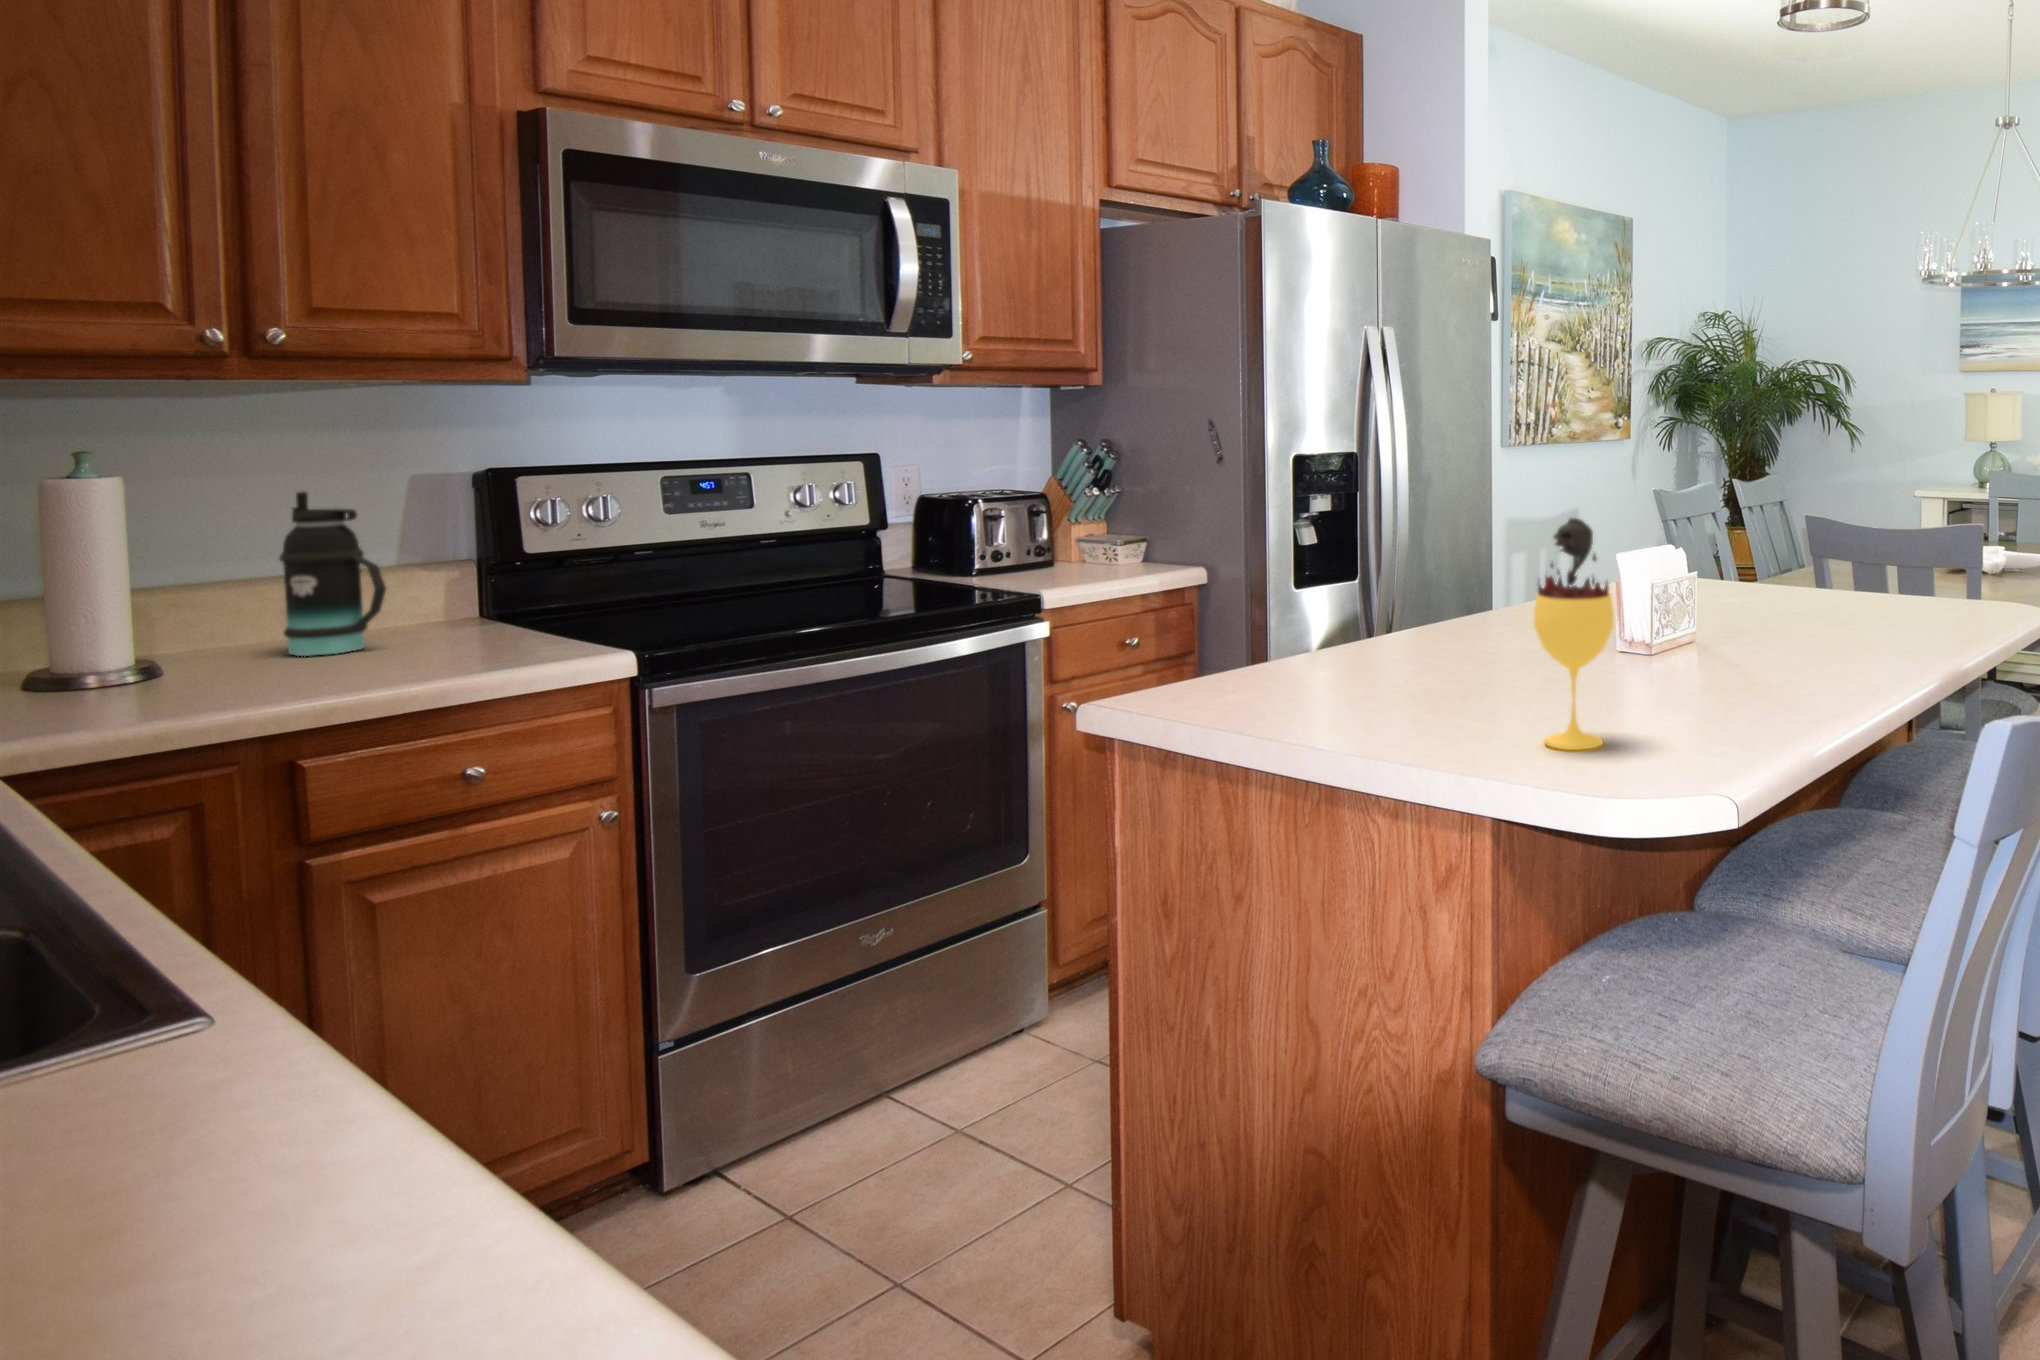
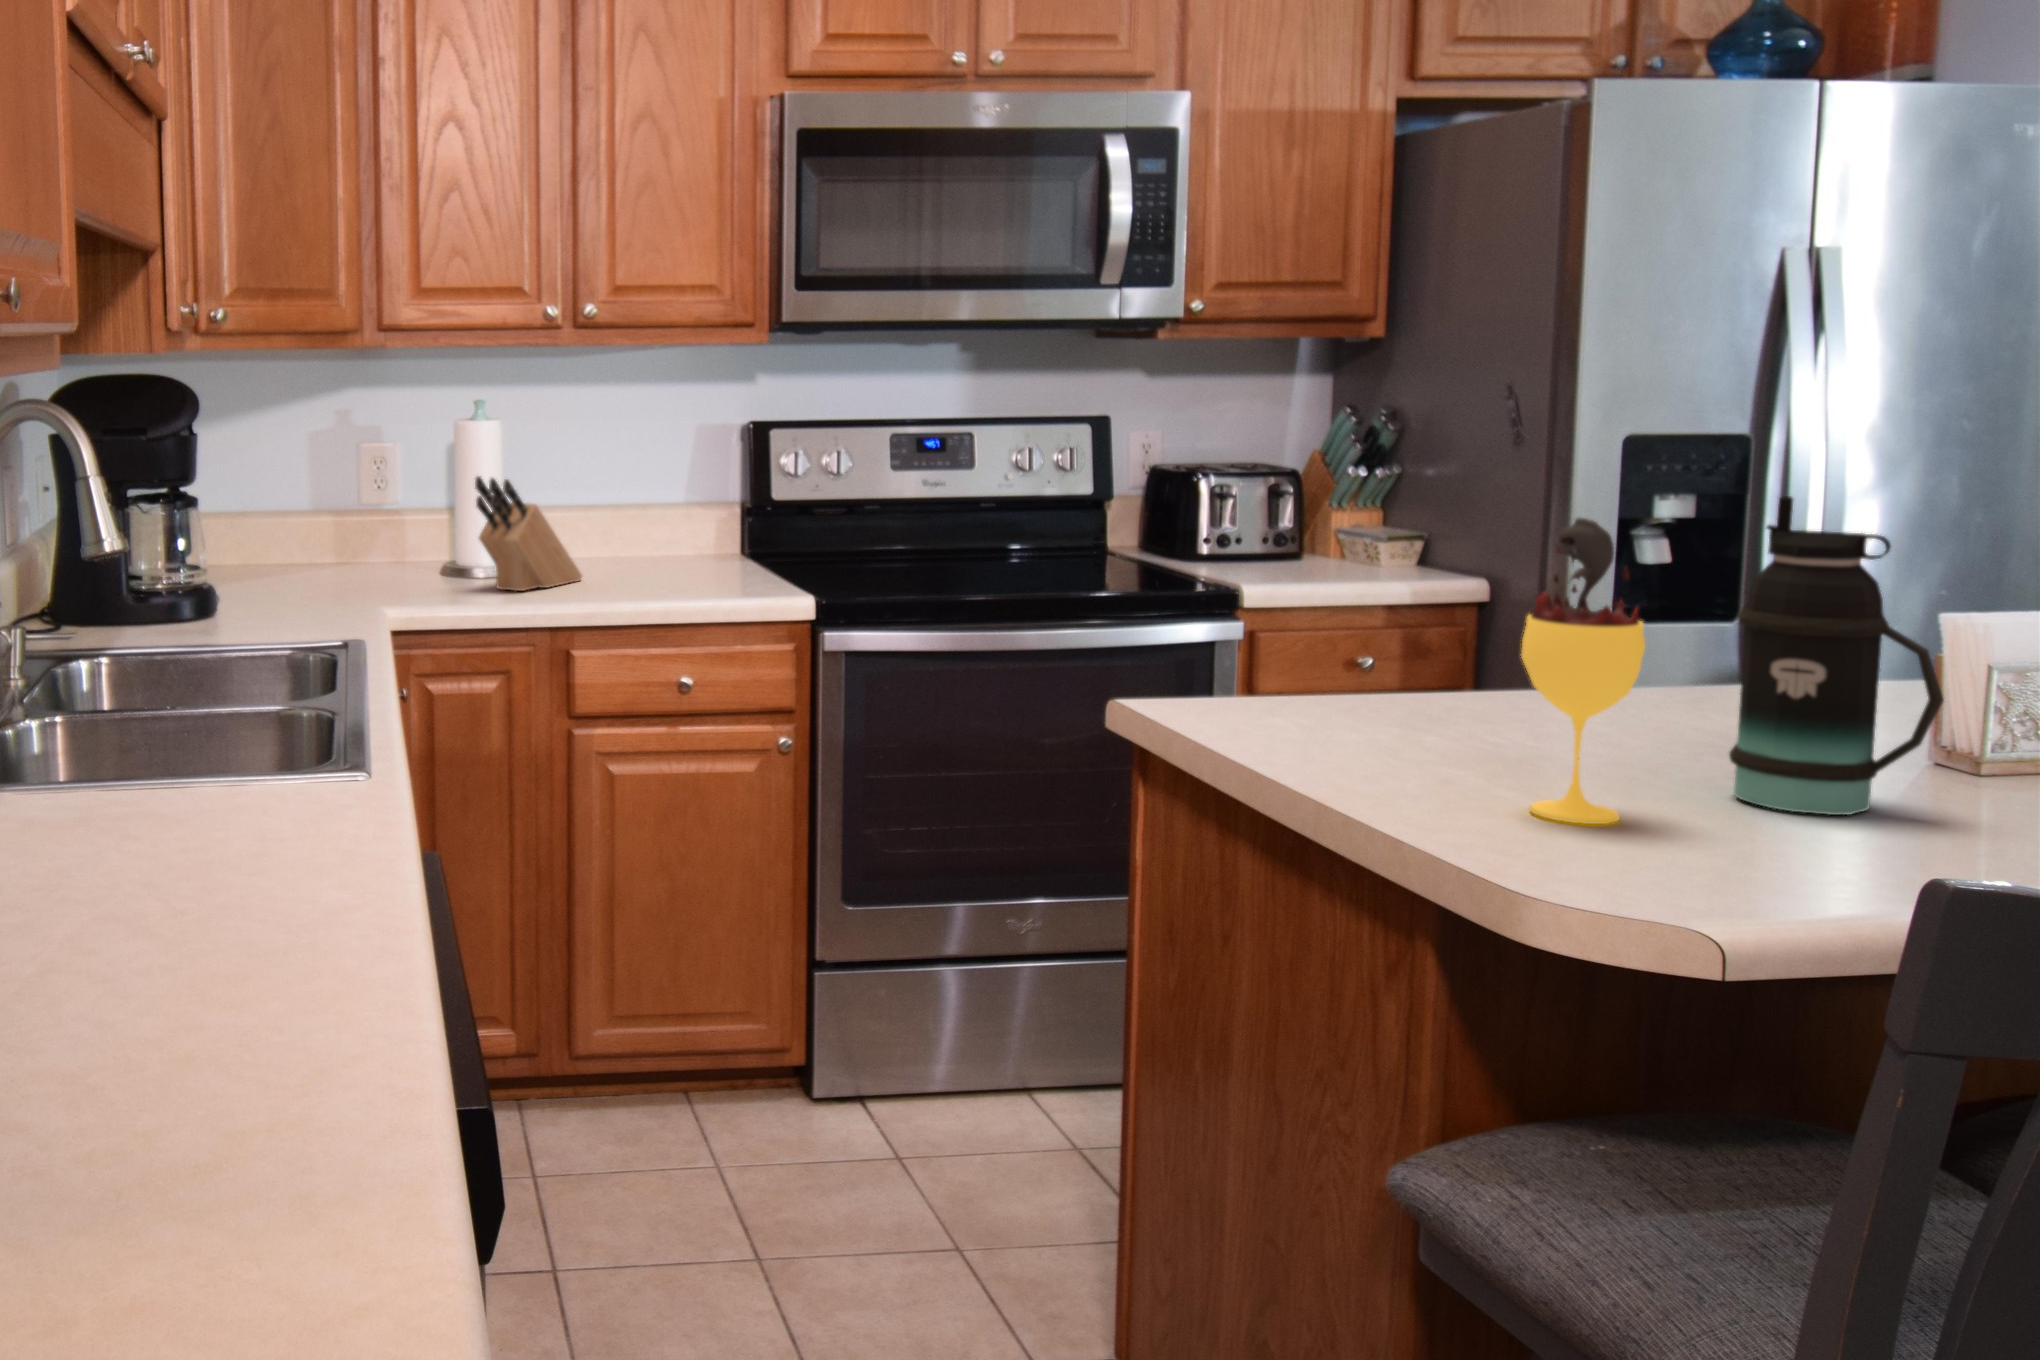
bottle: present [279,492,386,656] -> present [1729,496,1944,815]
knife block: none [97,553,278,701] -> present [475,476,582,591]

